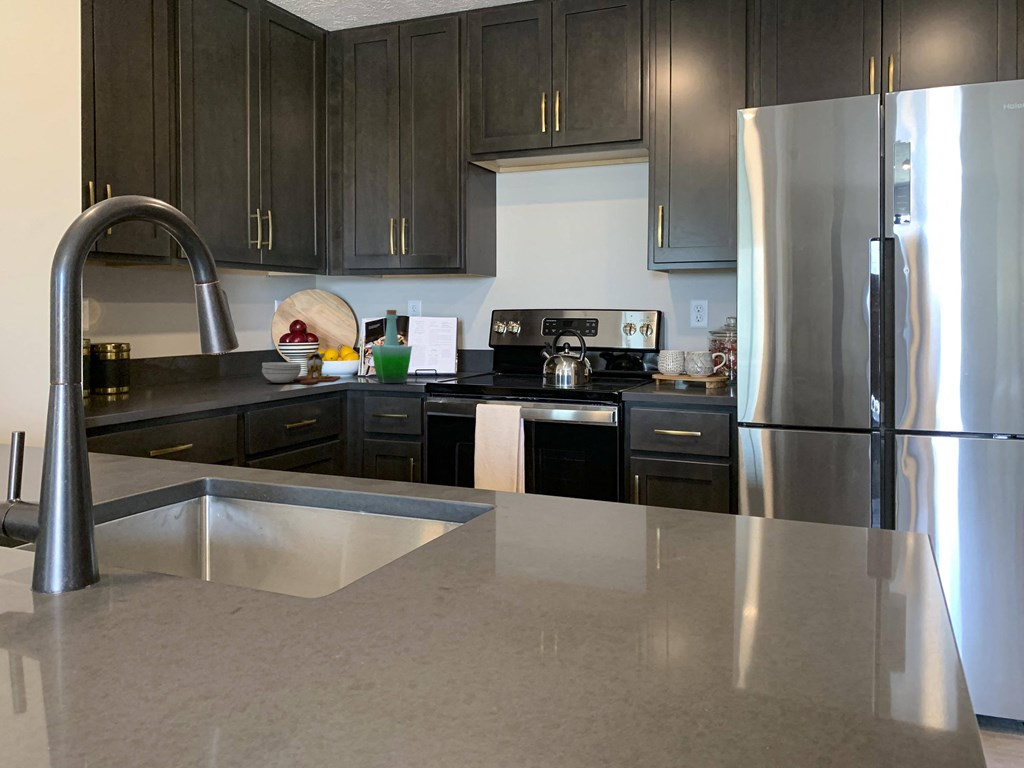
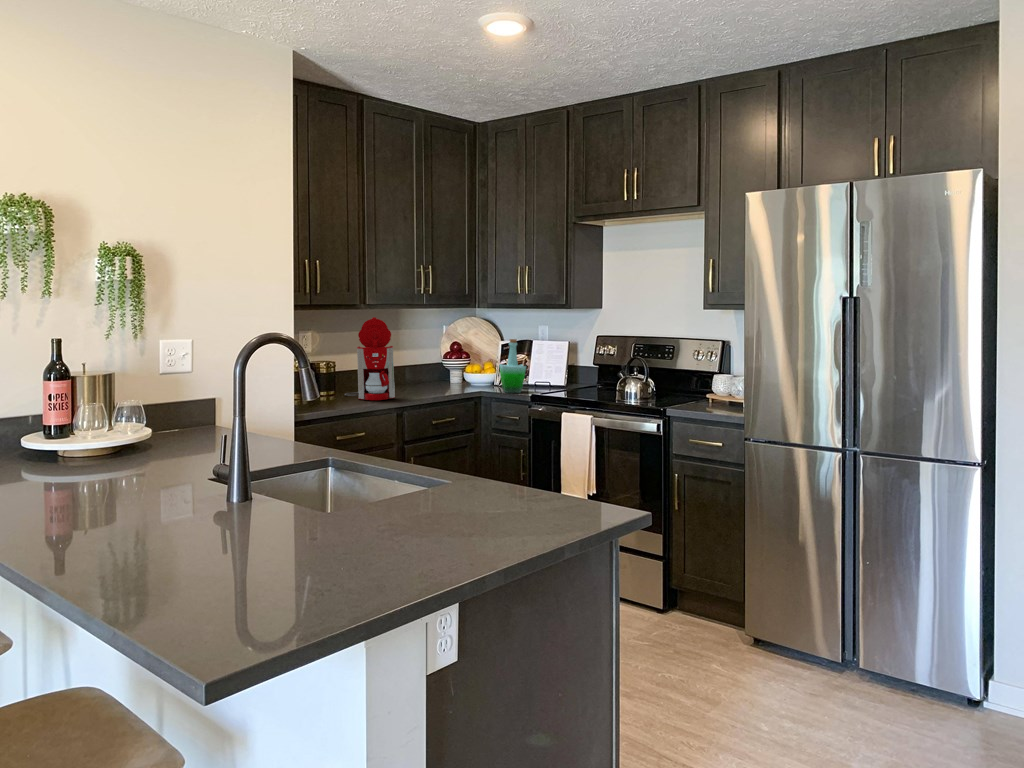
coffee maker: none [150,276,232,397] -> present [345,317,395,400]
cutting board: present [262,349,340,384] -> none [423,365,481,391]

